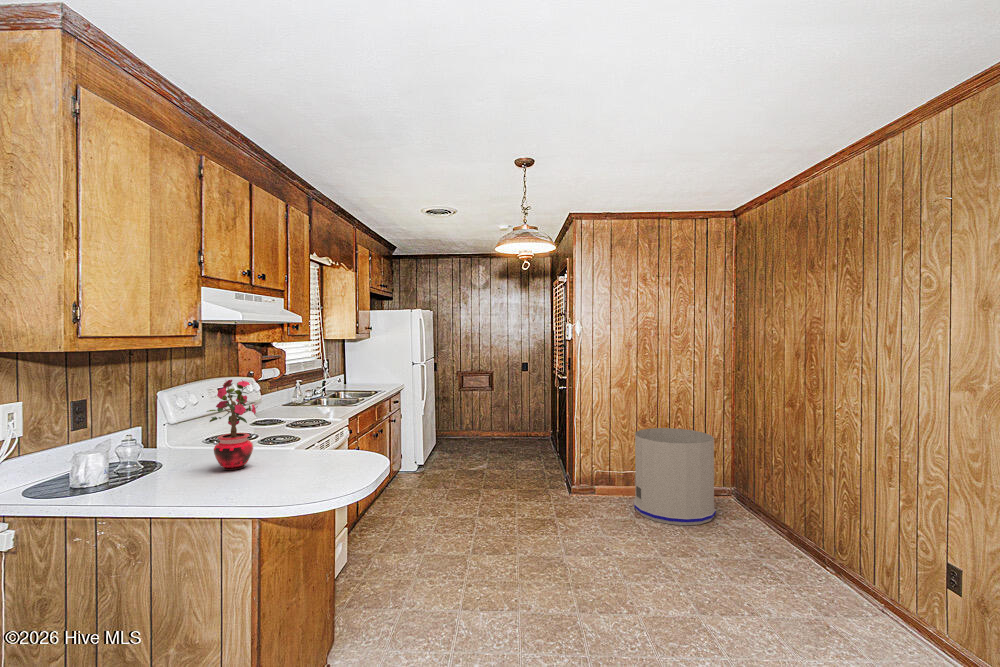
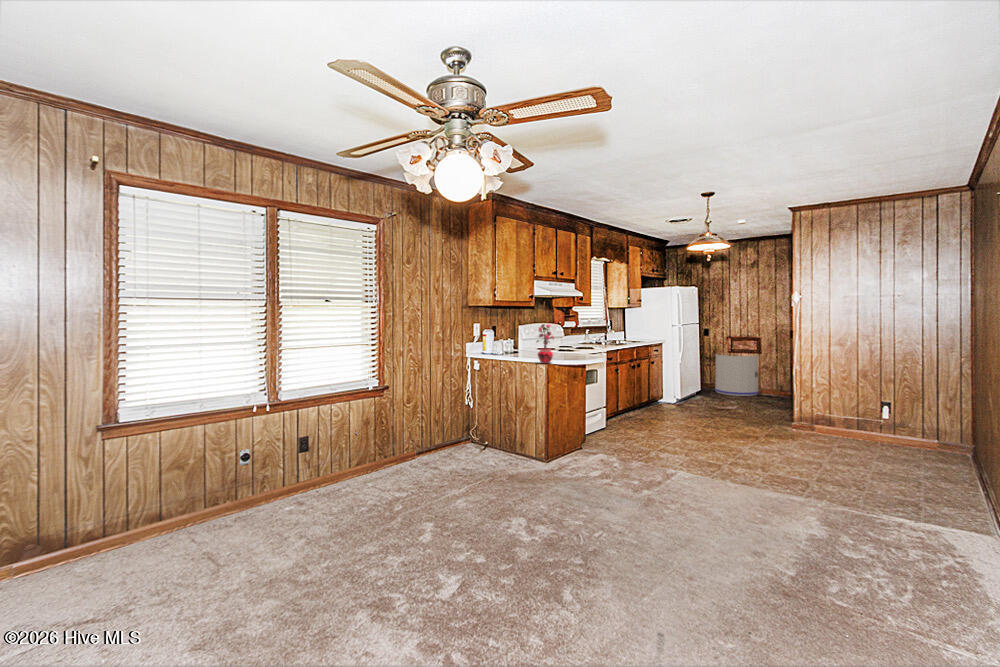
trash can: present [634,428,716,525] -> present [715,353,759,396]

